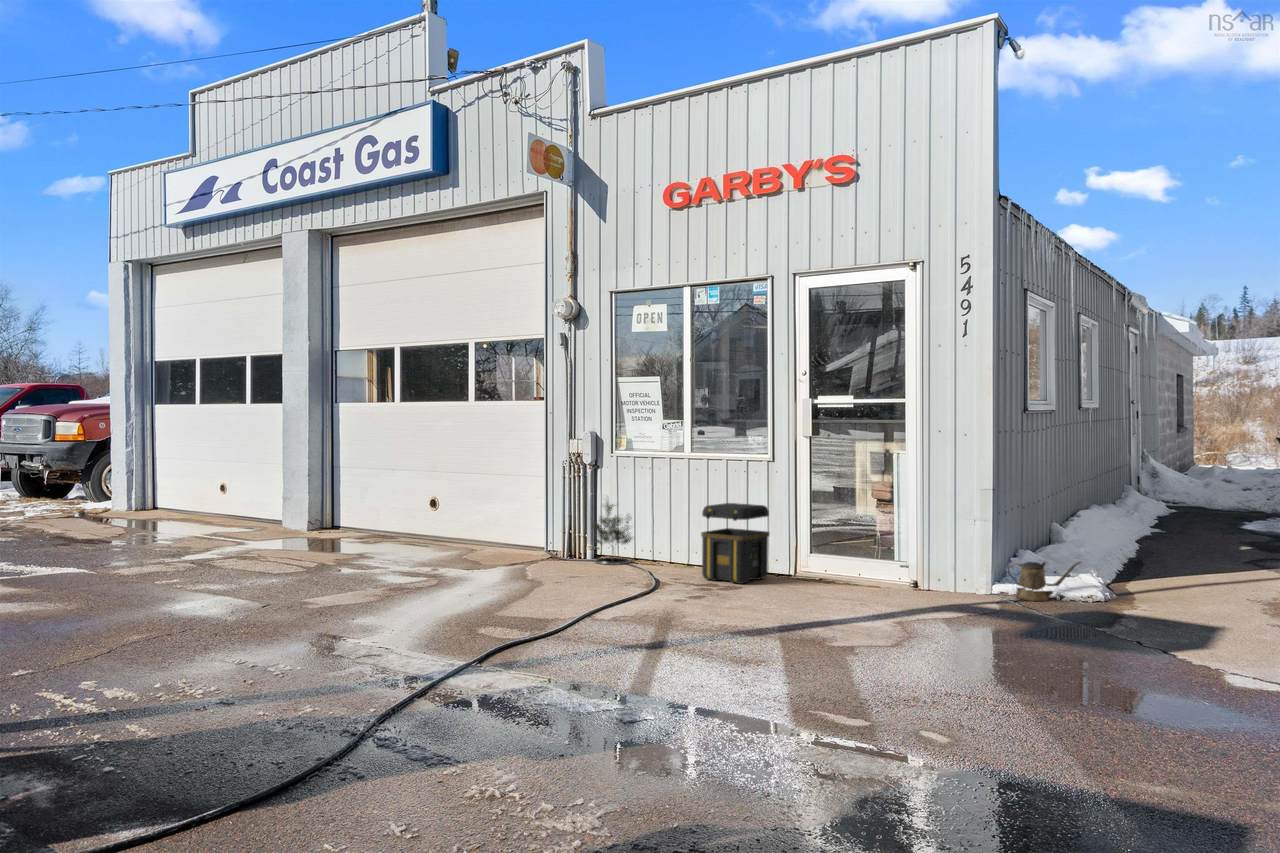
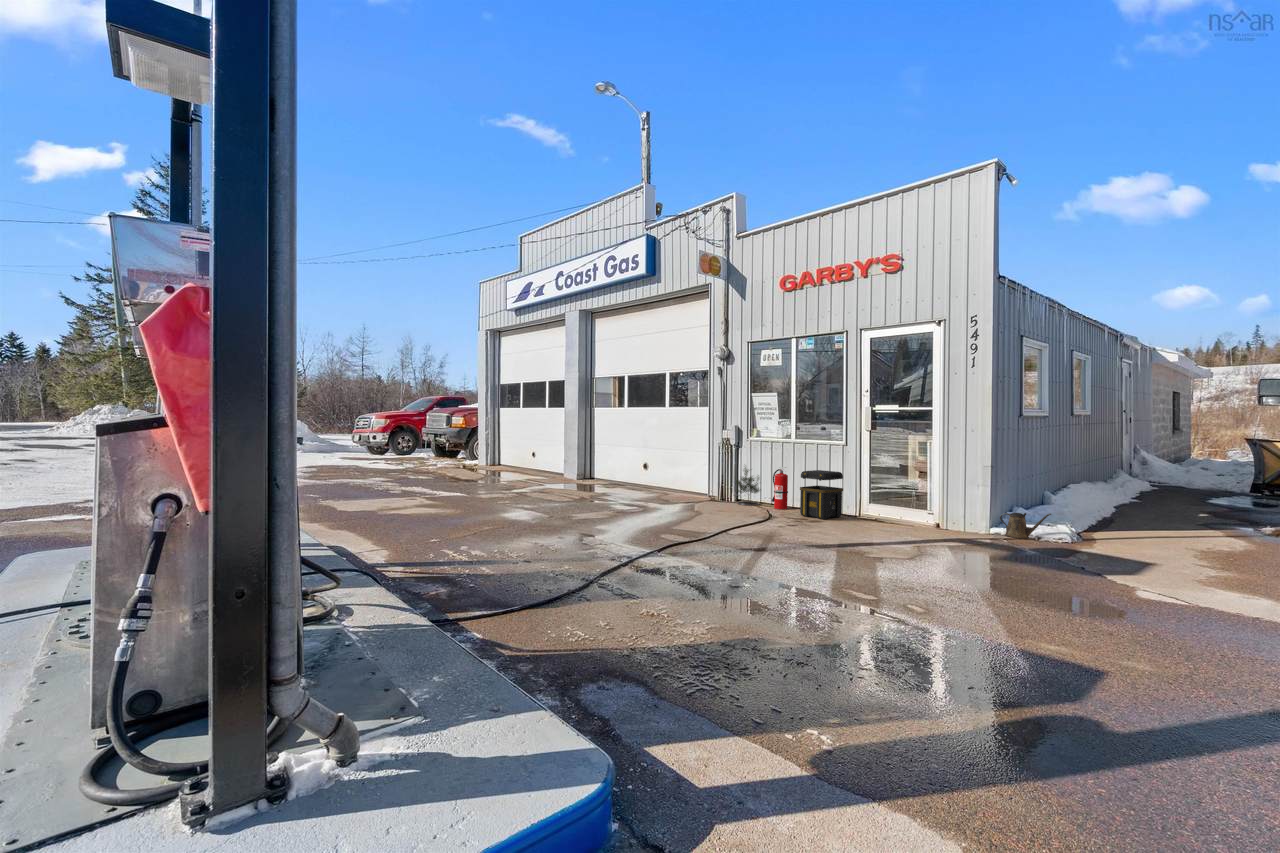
fire extinguisher: none [652,499,679,570] -> present [772,467,788,510]

